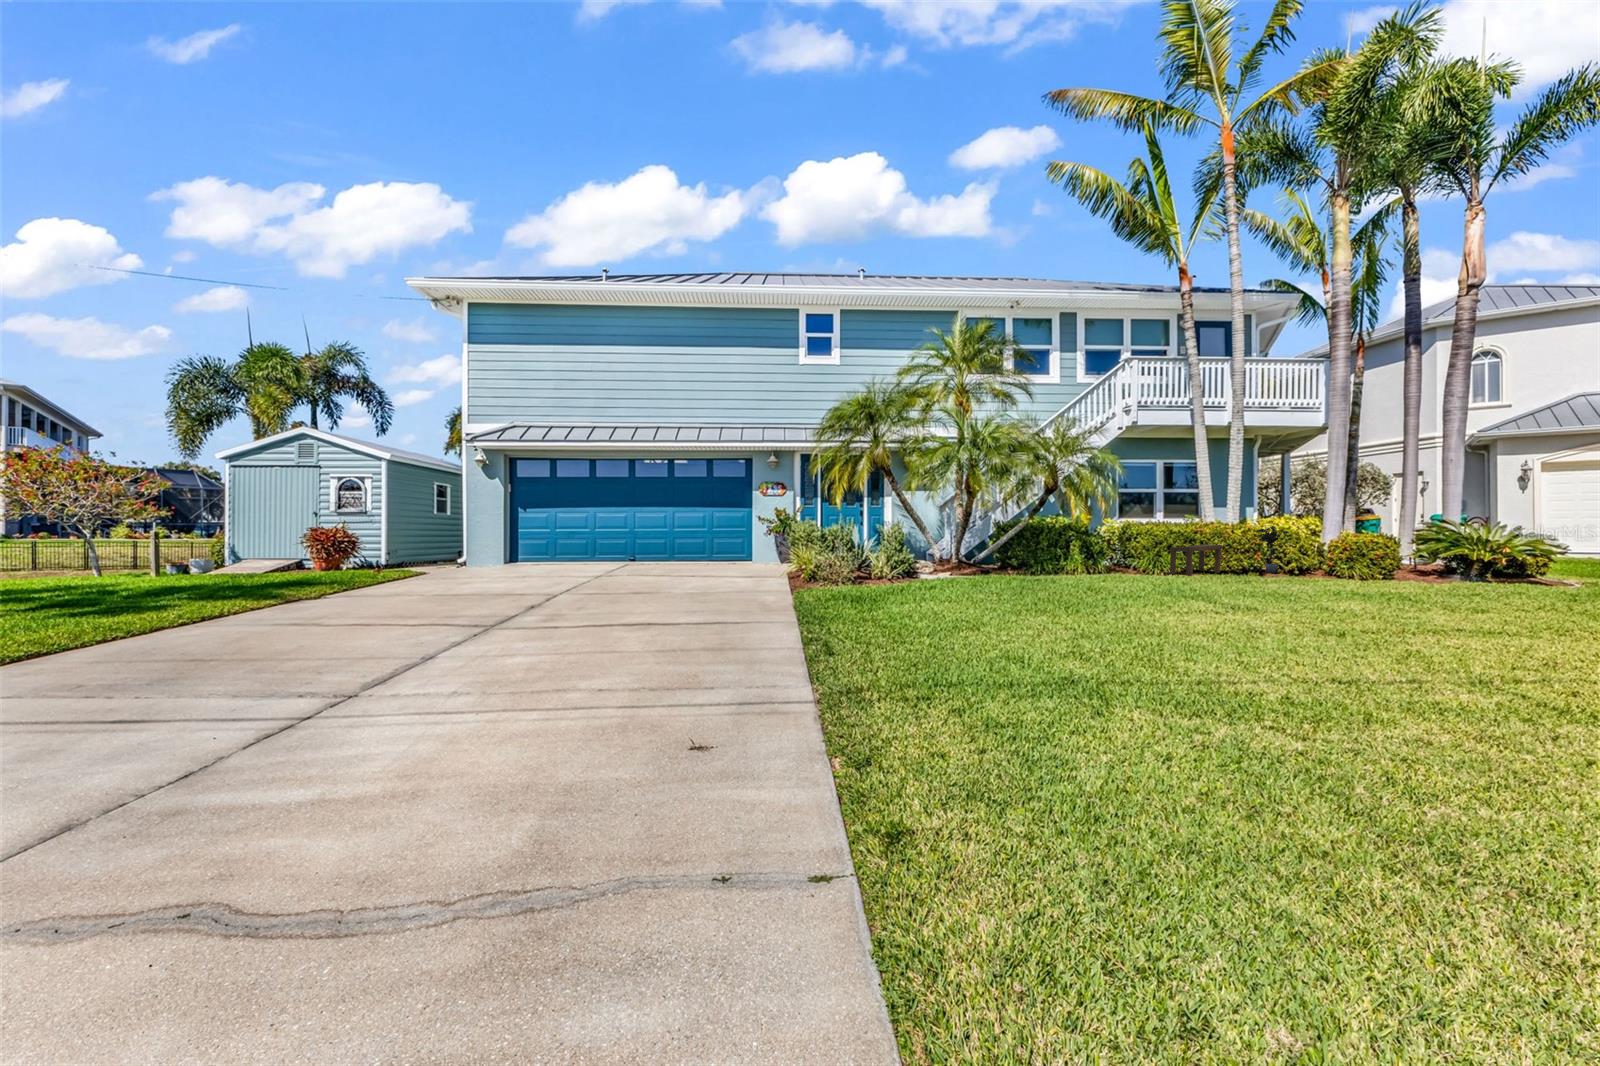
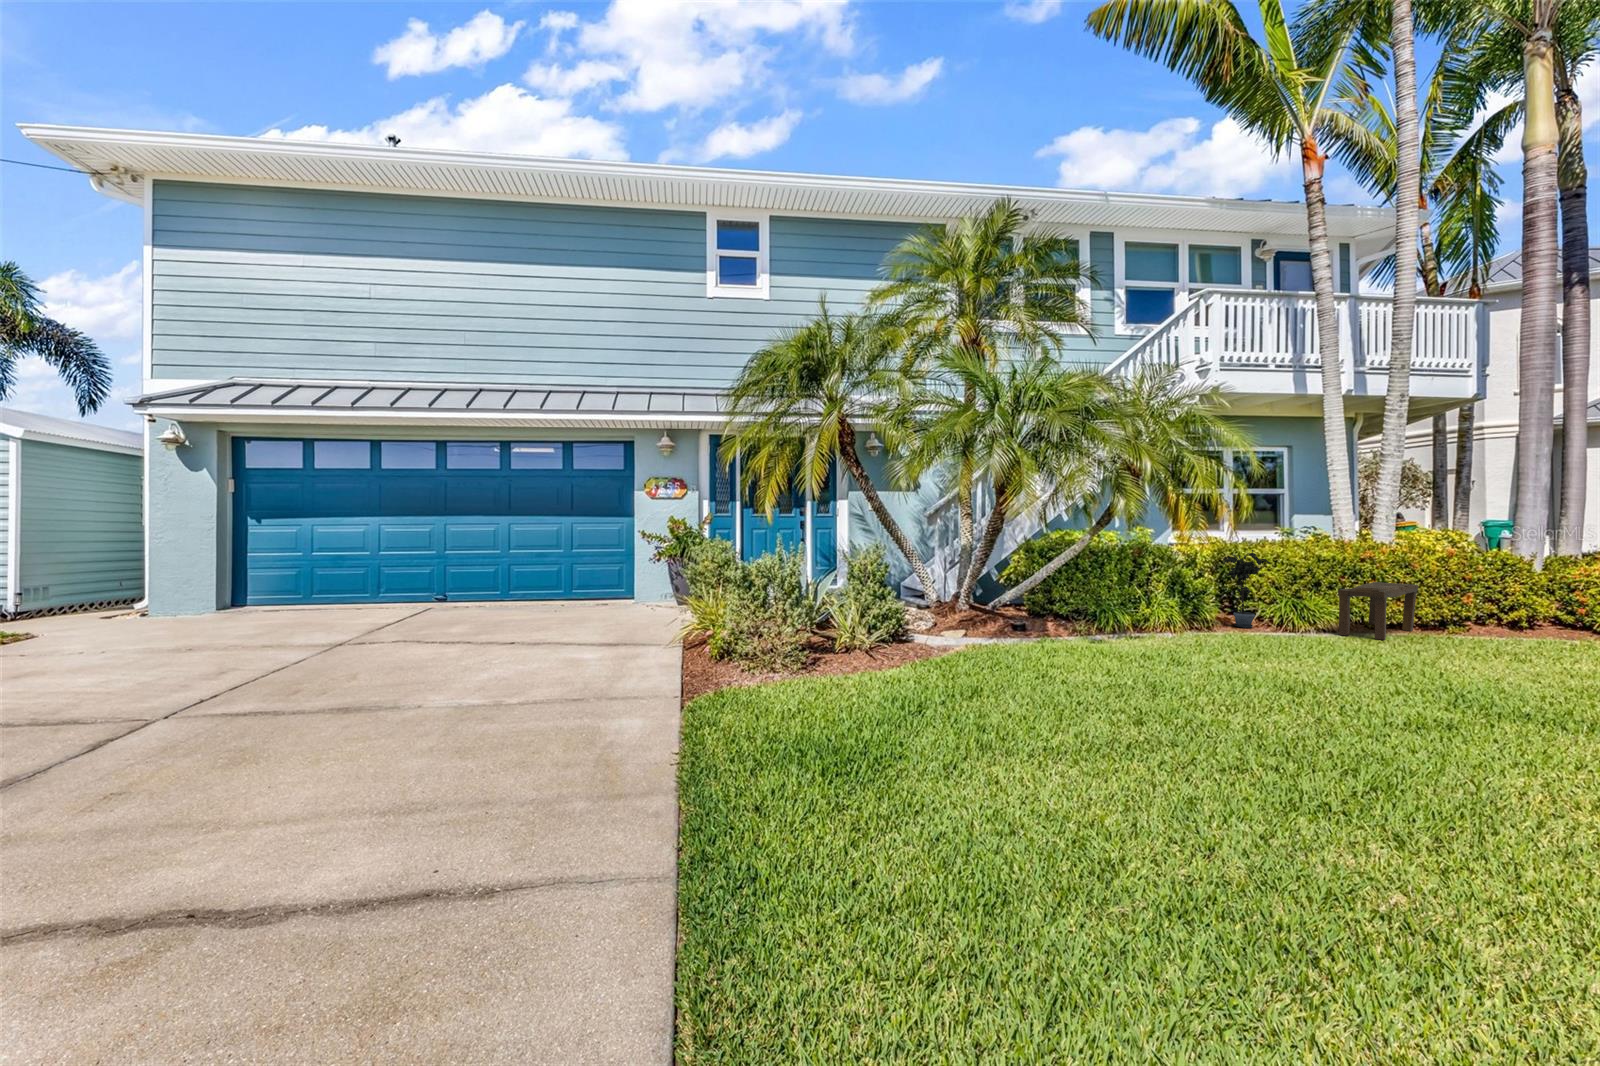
potted plant: present [1253,526,1289,573] -> present [1222,550,1271,628]

